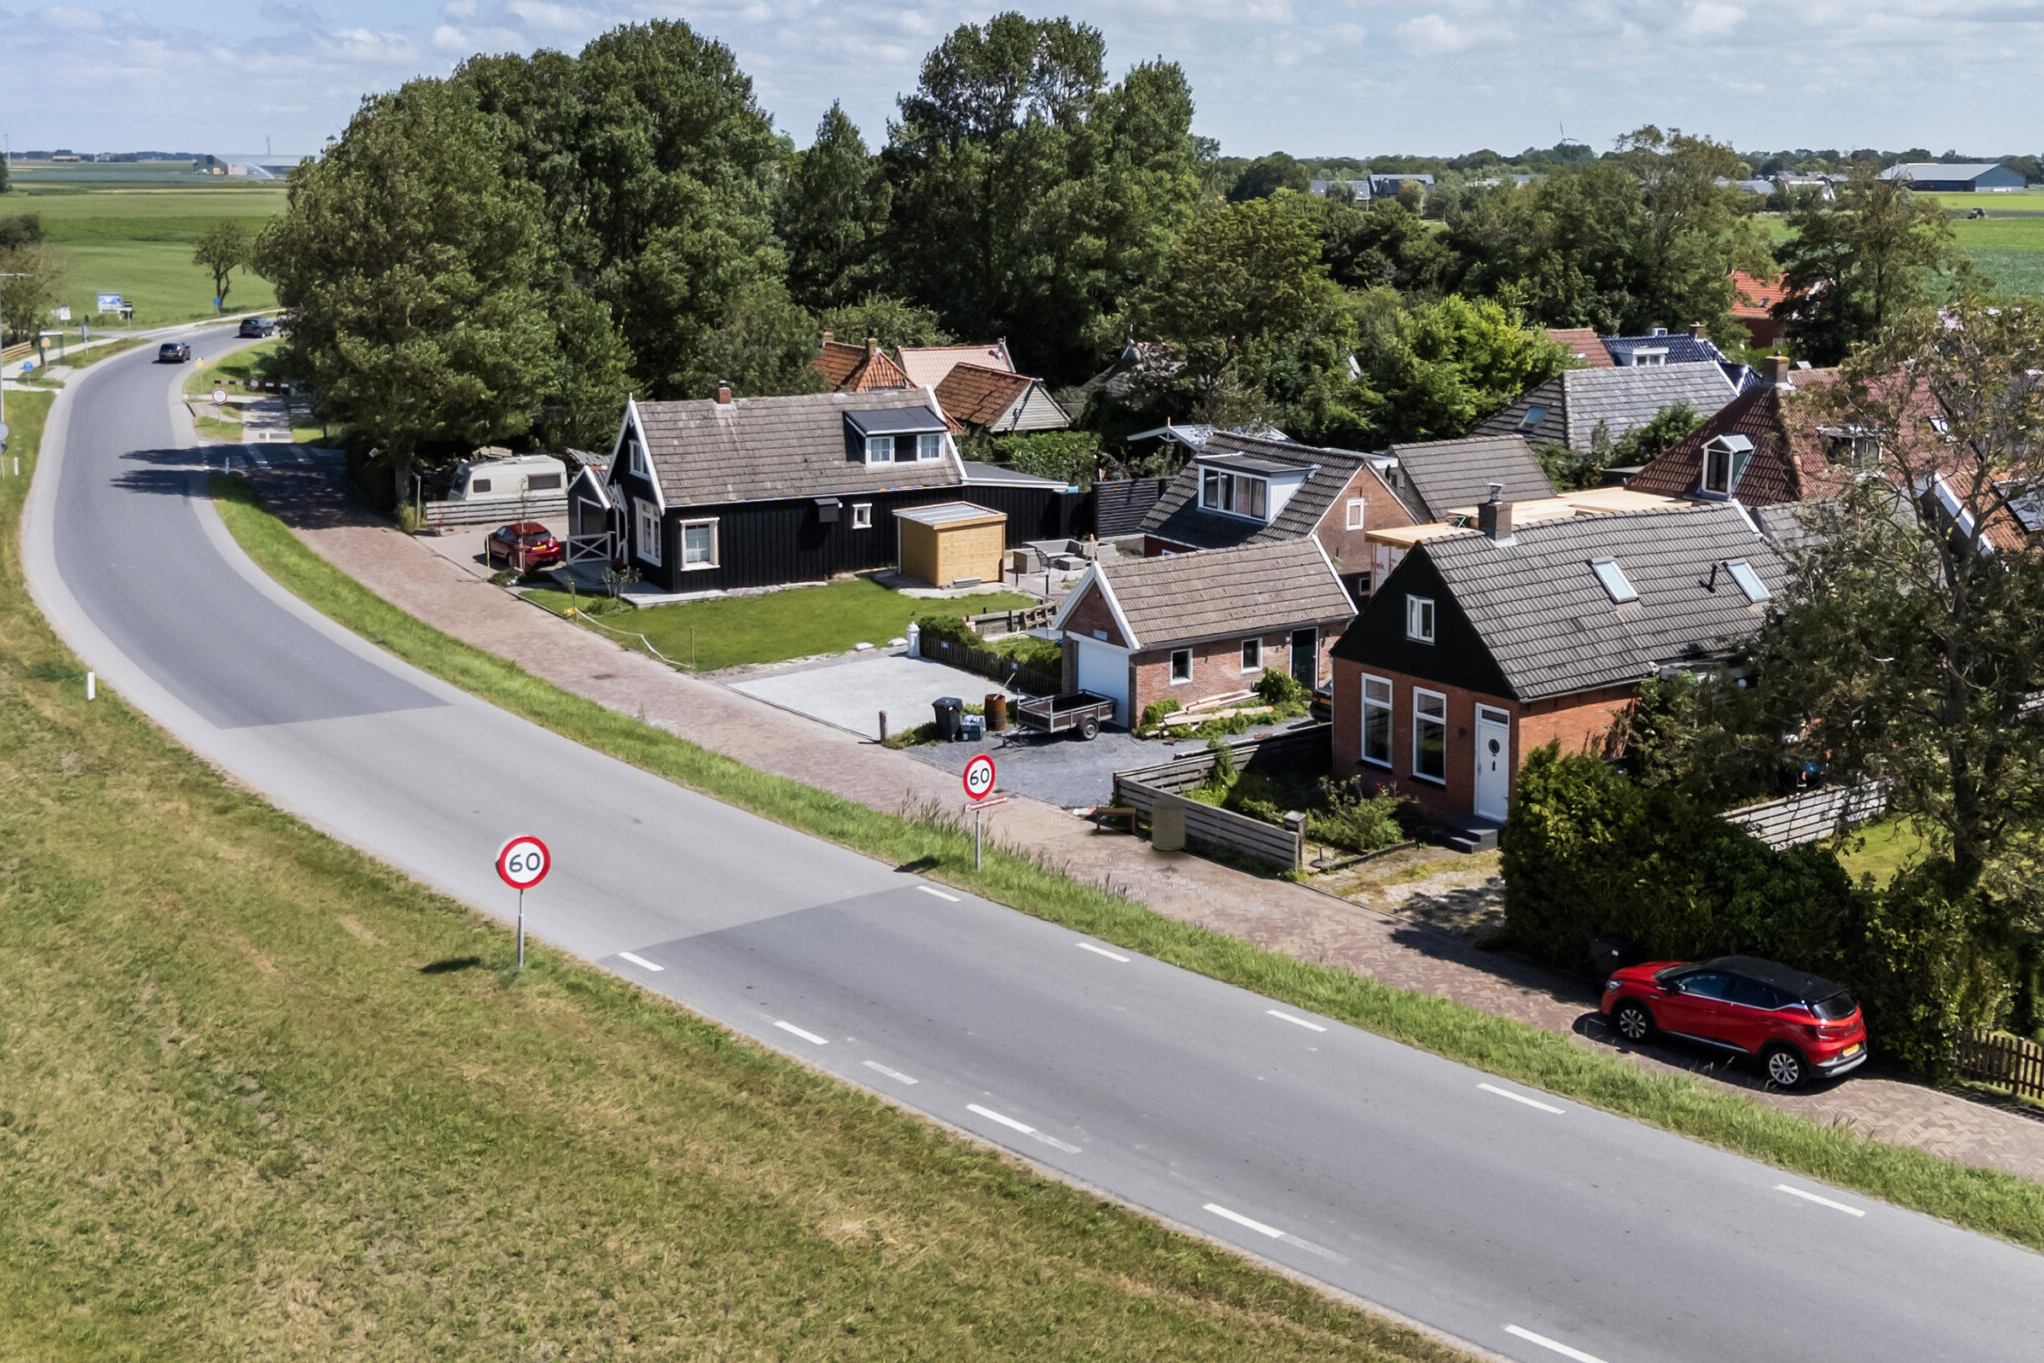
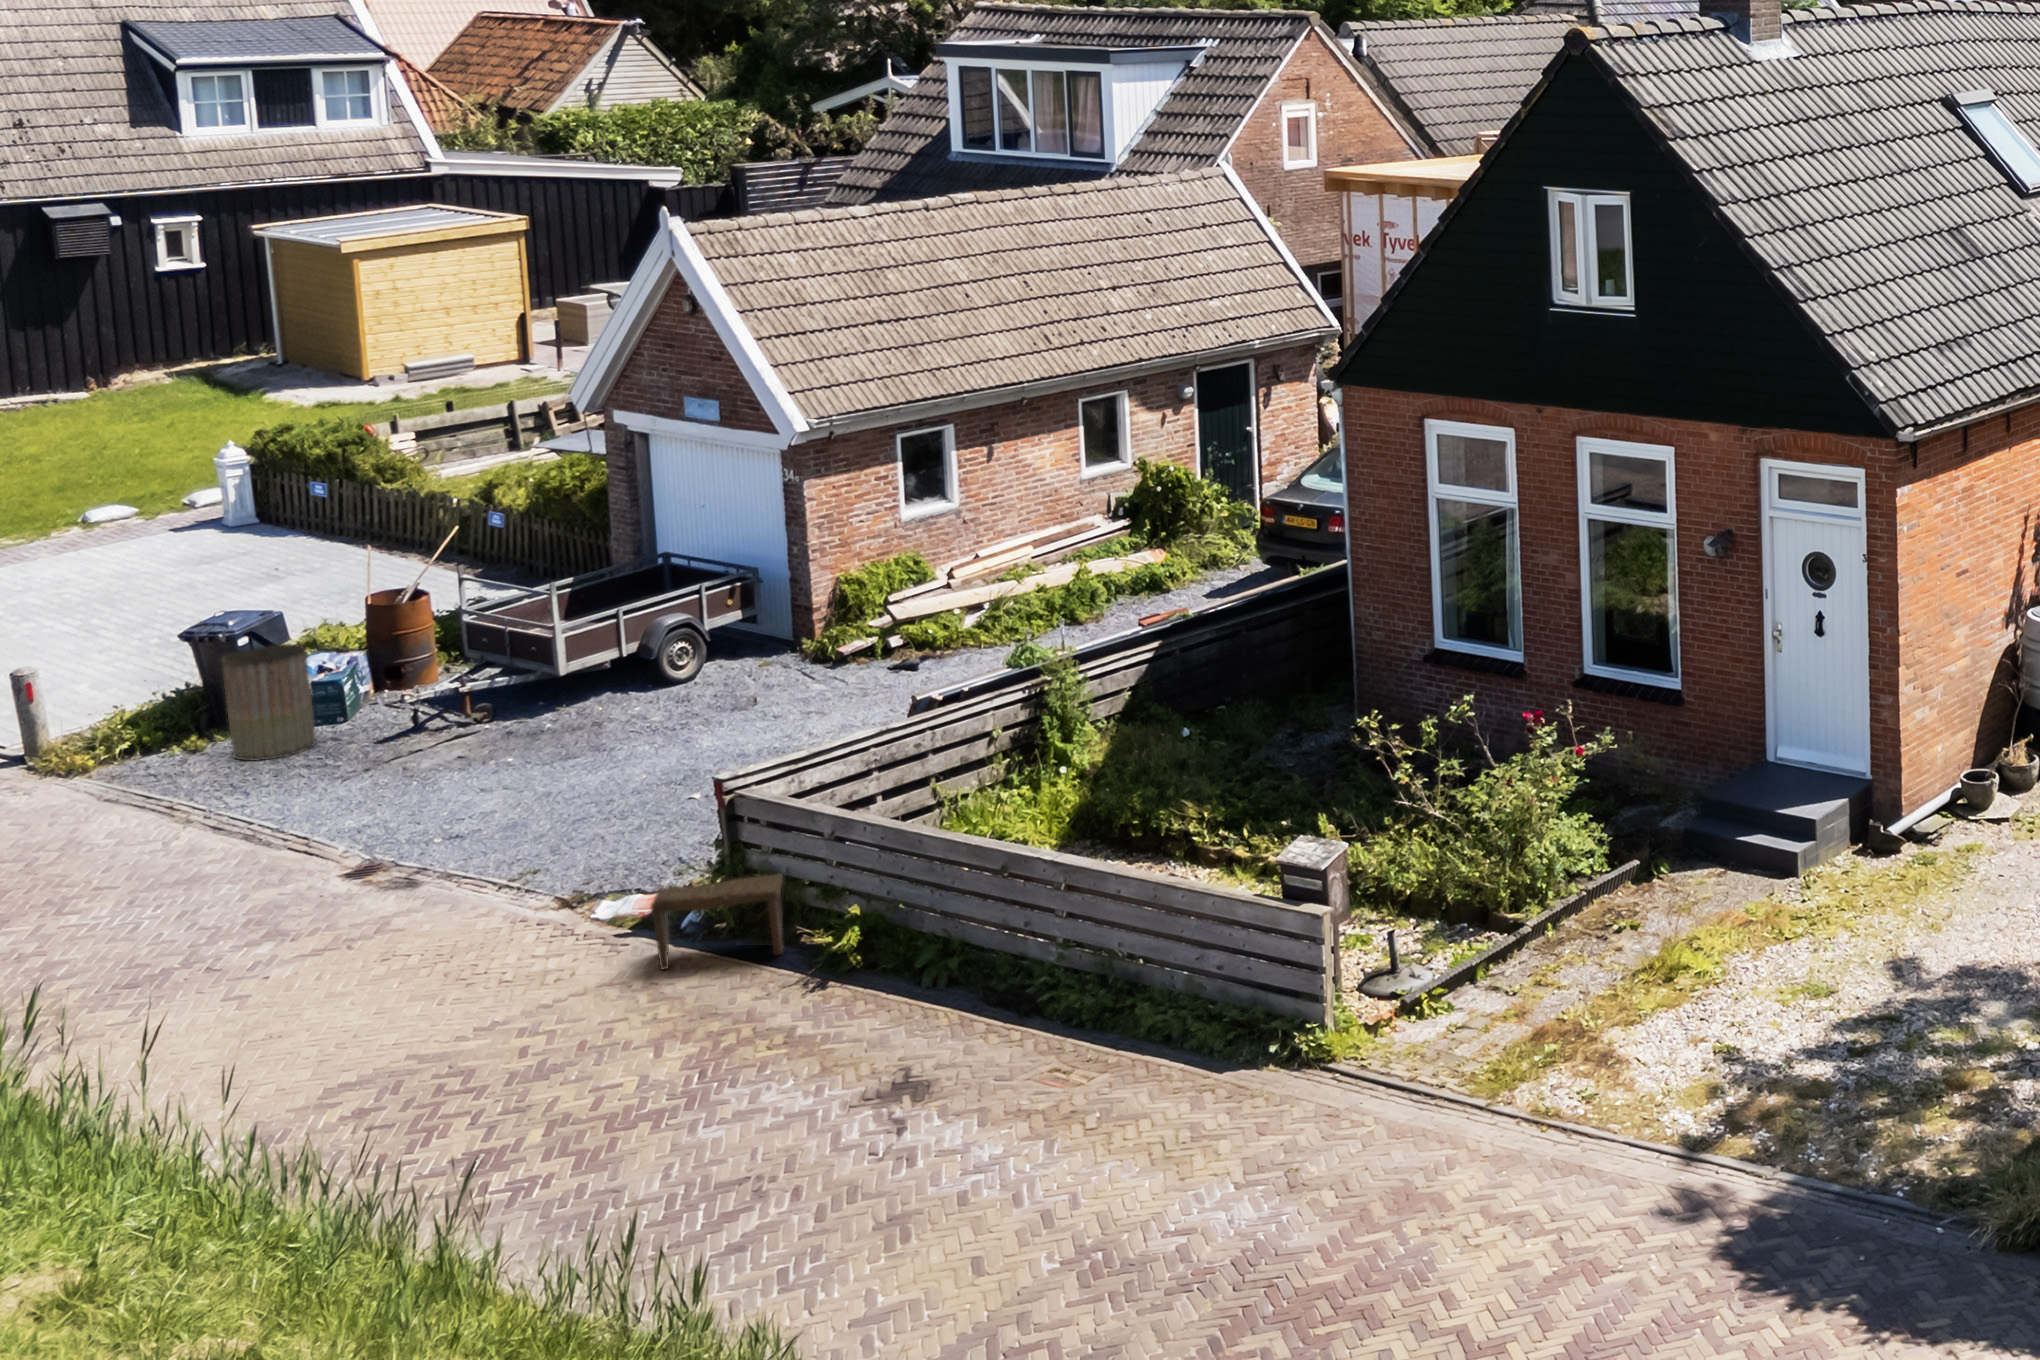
trash can: present [1152,798,1185,851] -> present [222,644,316,761]

